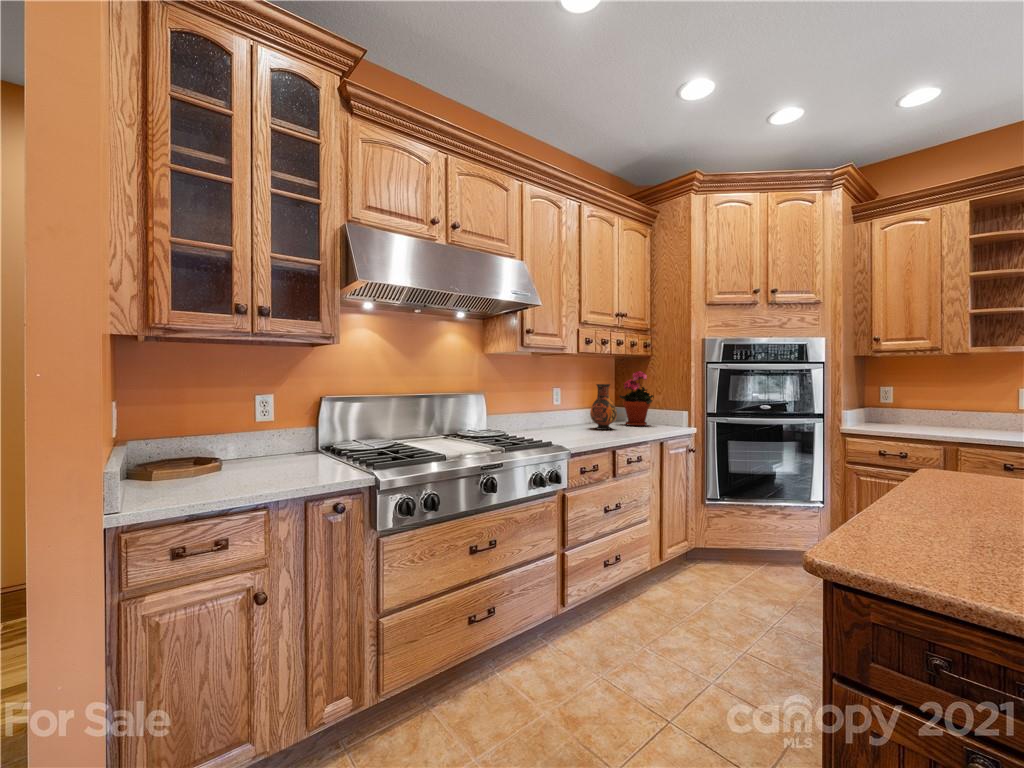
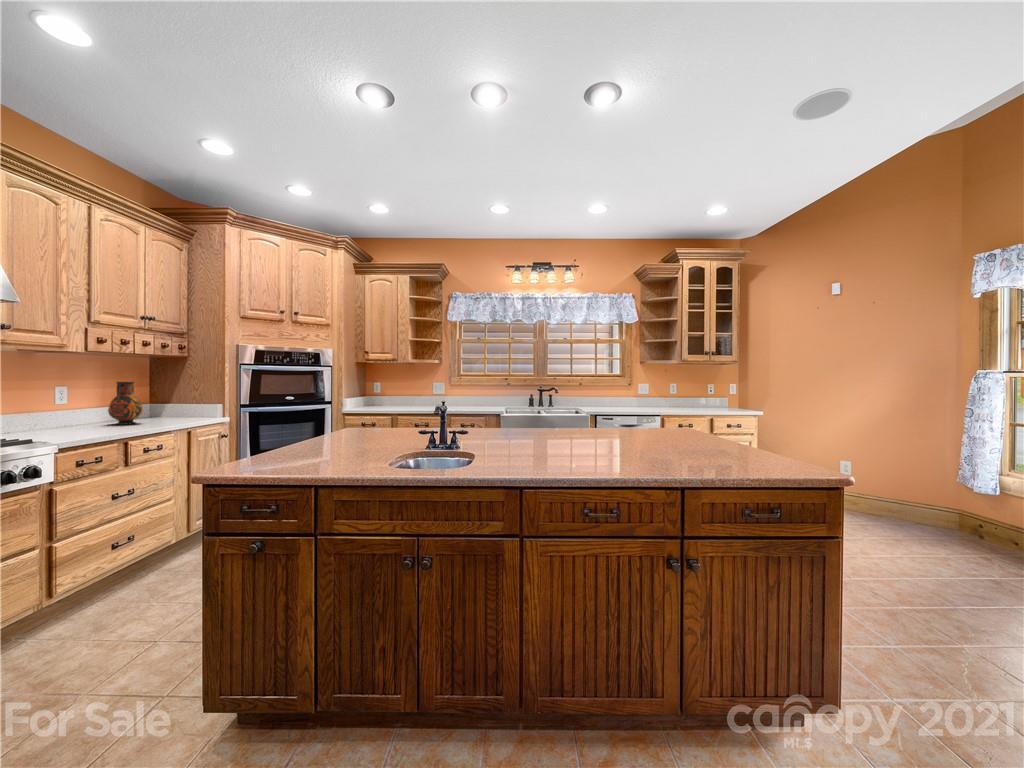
potted plant: present [619,371,654,426] -> none [152,369,192,419]

